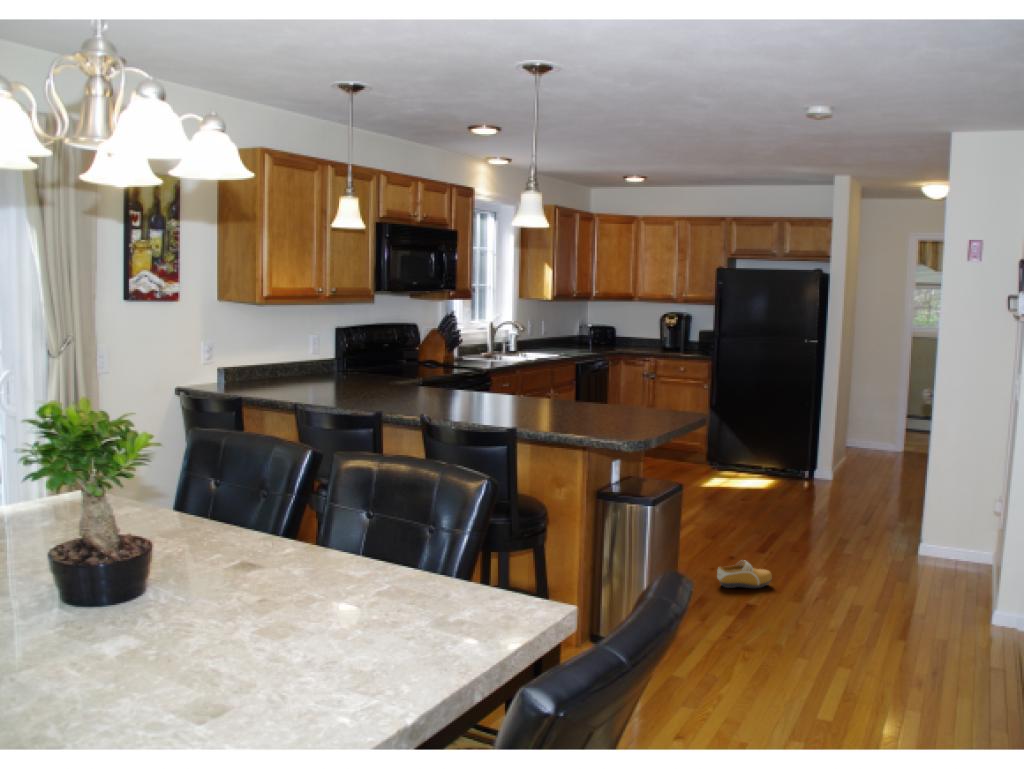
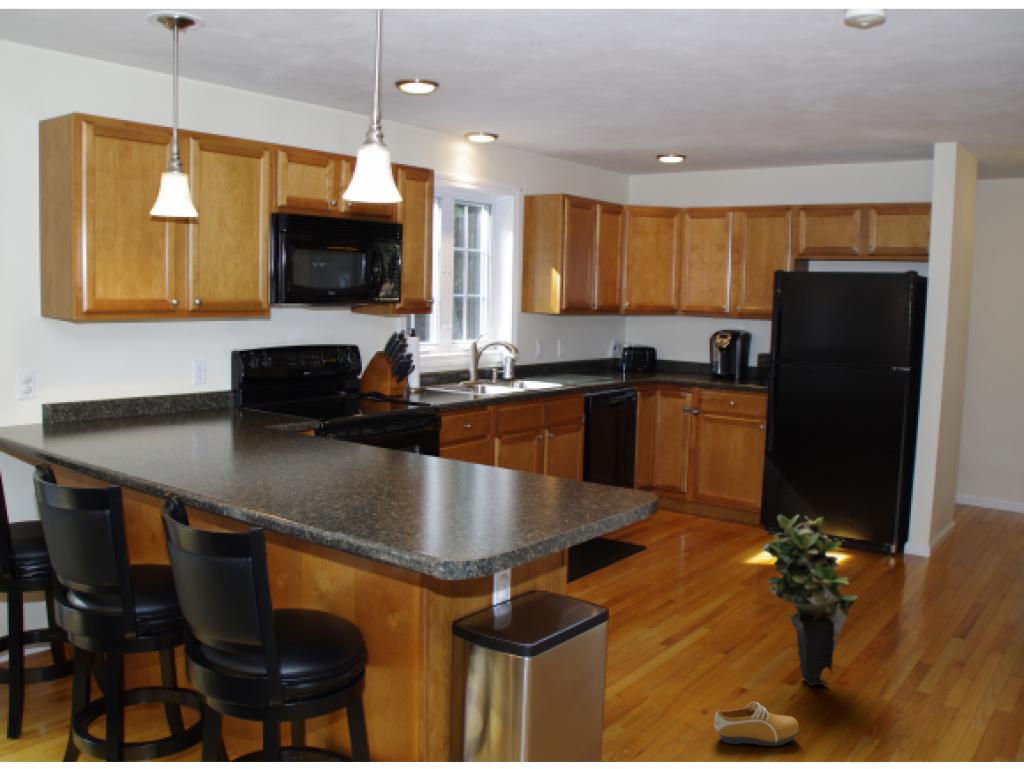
potted plant: none [735,441,801,557] -> present [763,515,857,686]

